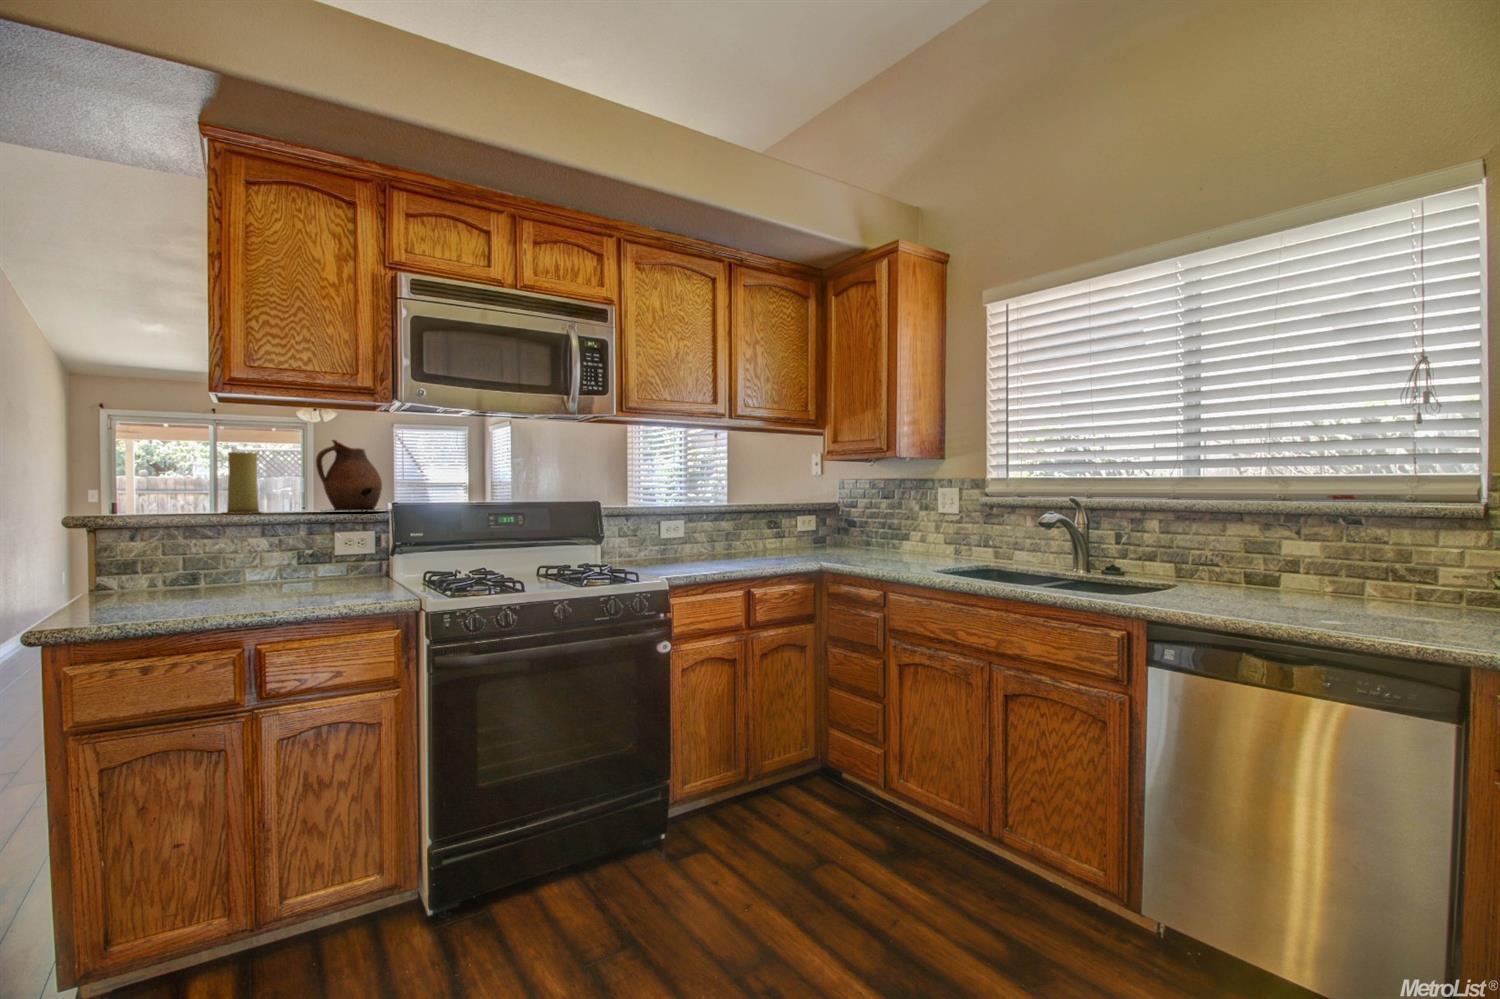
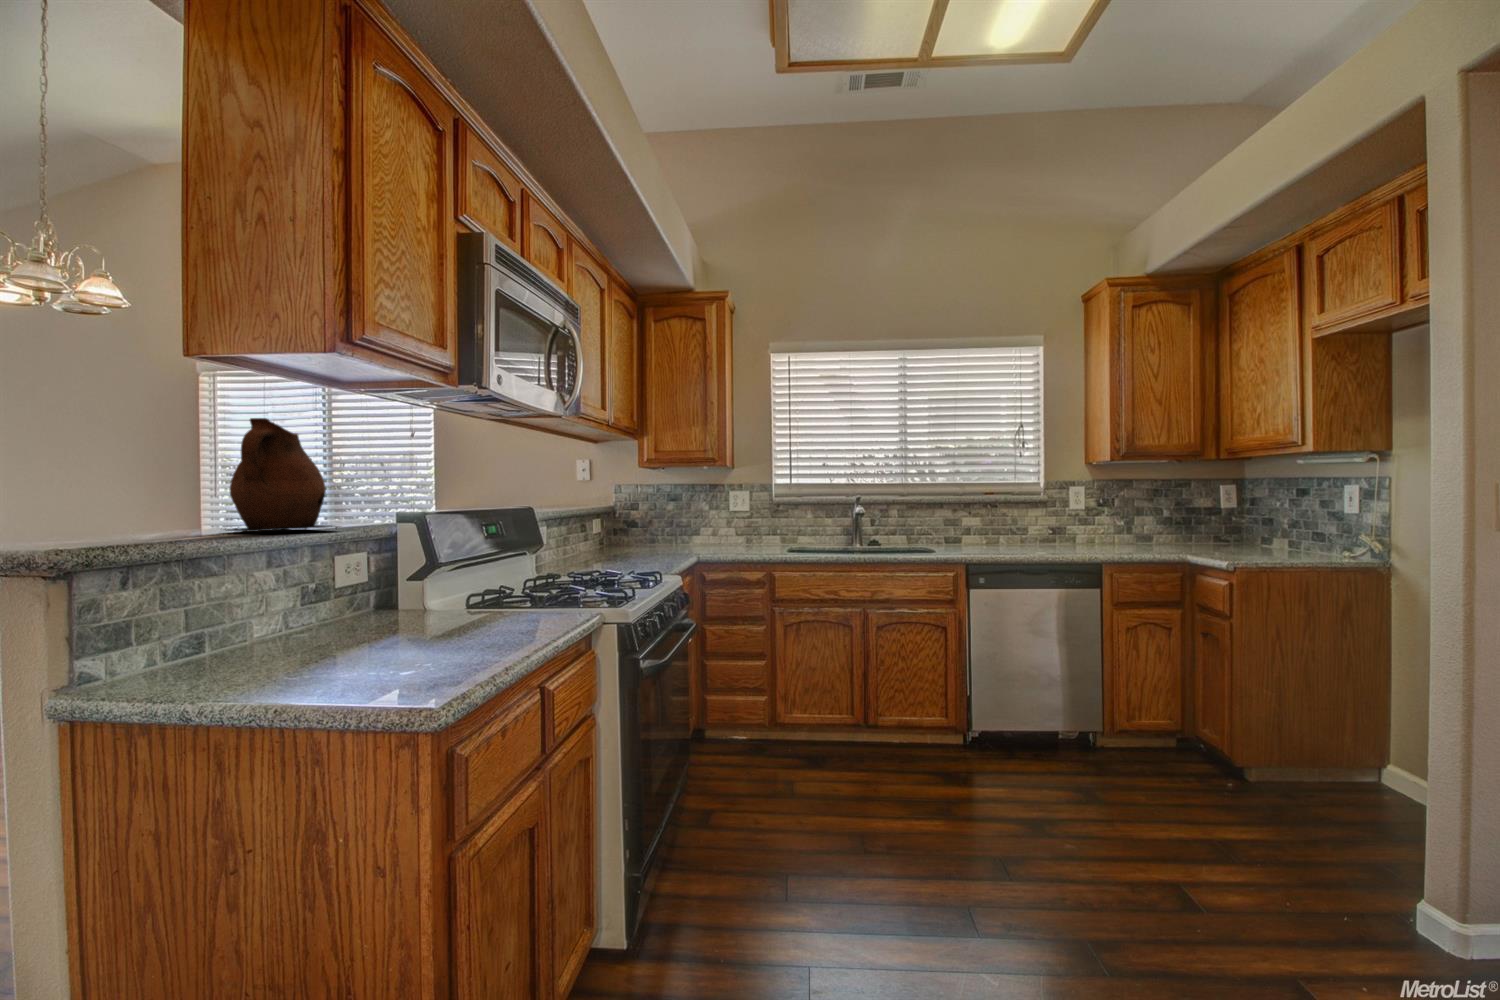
candle: present [222,452,260,514] -> none [76,428,165,543]

